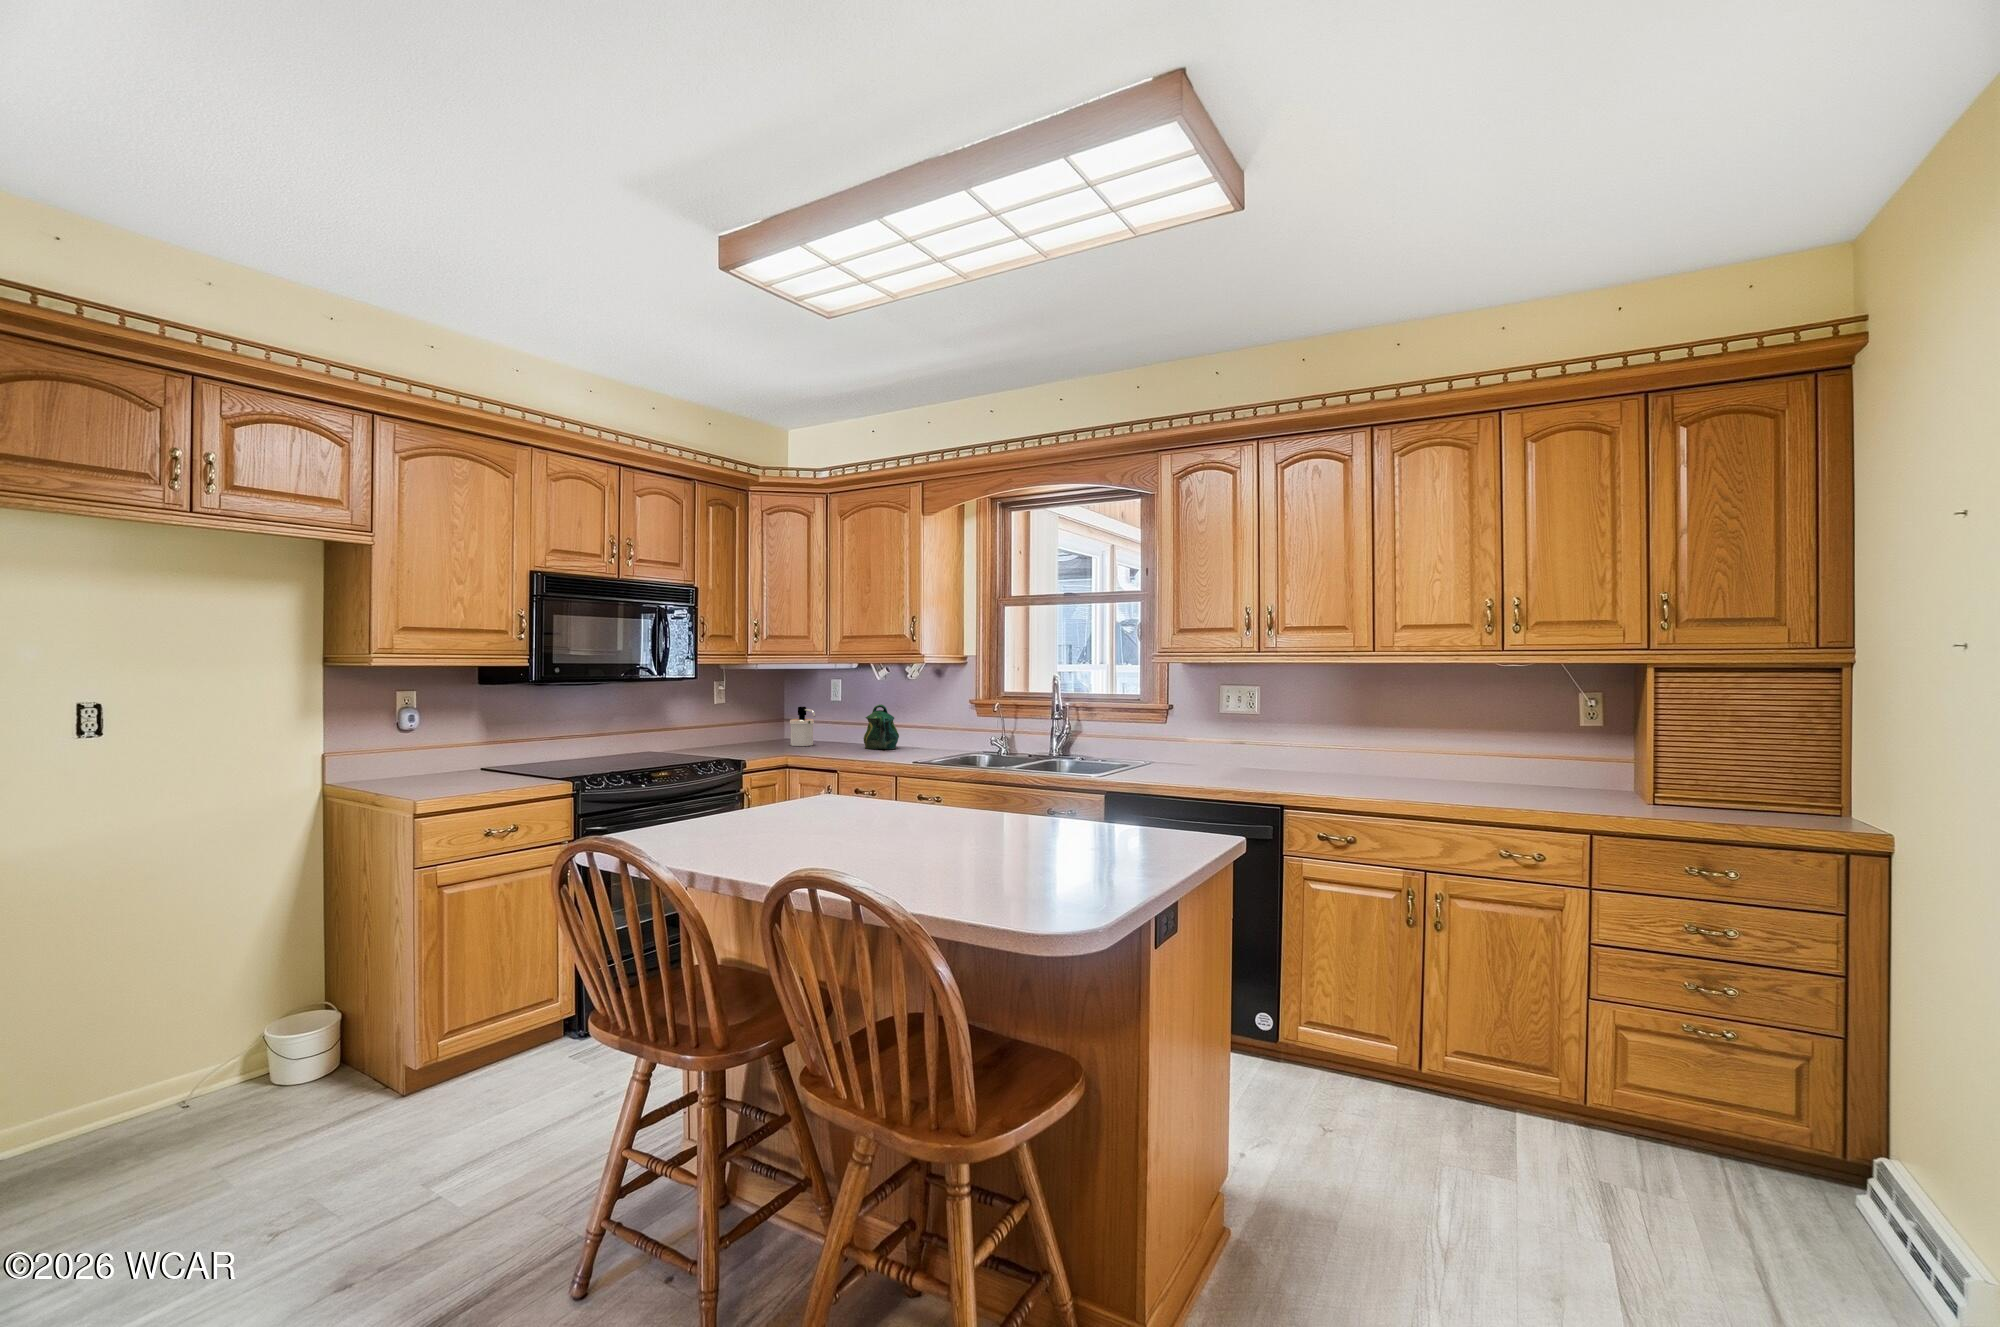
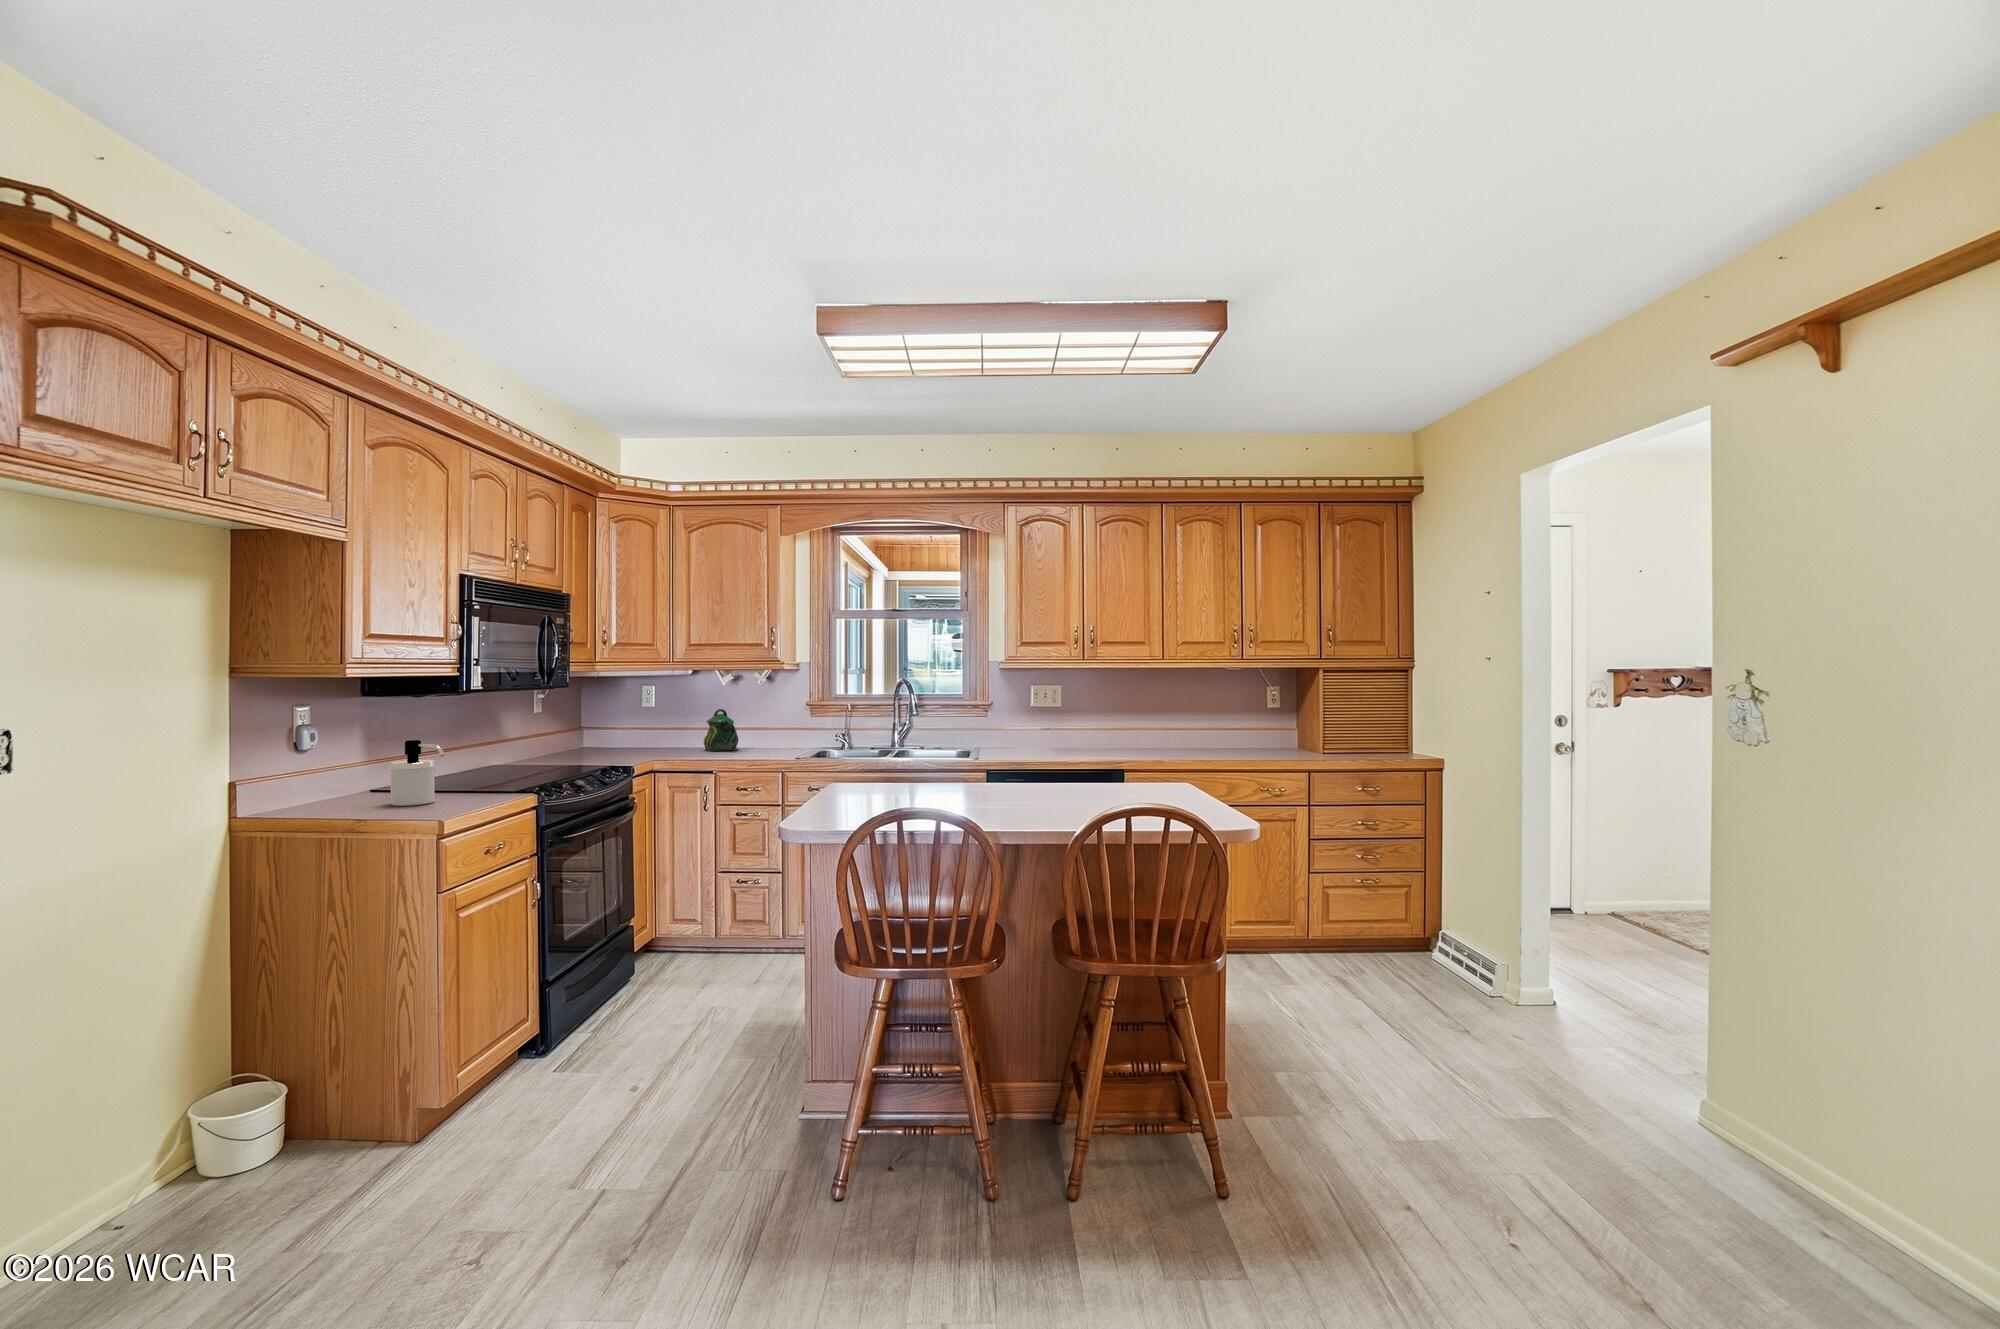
soap dispenser: present [790,707,815,746] -> present [389,740,444,806]

